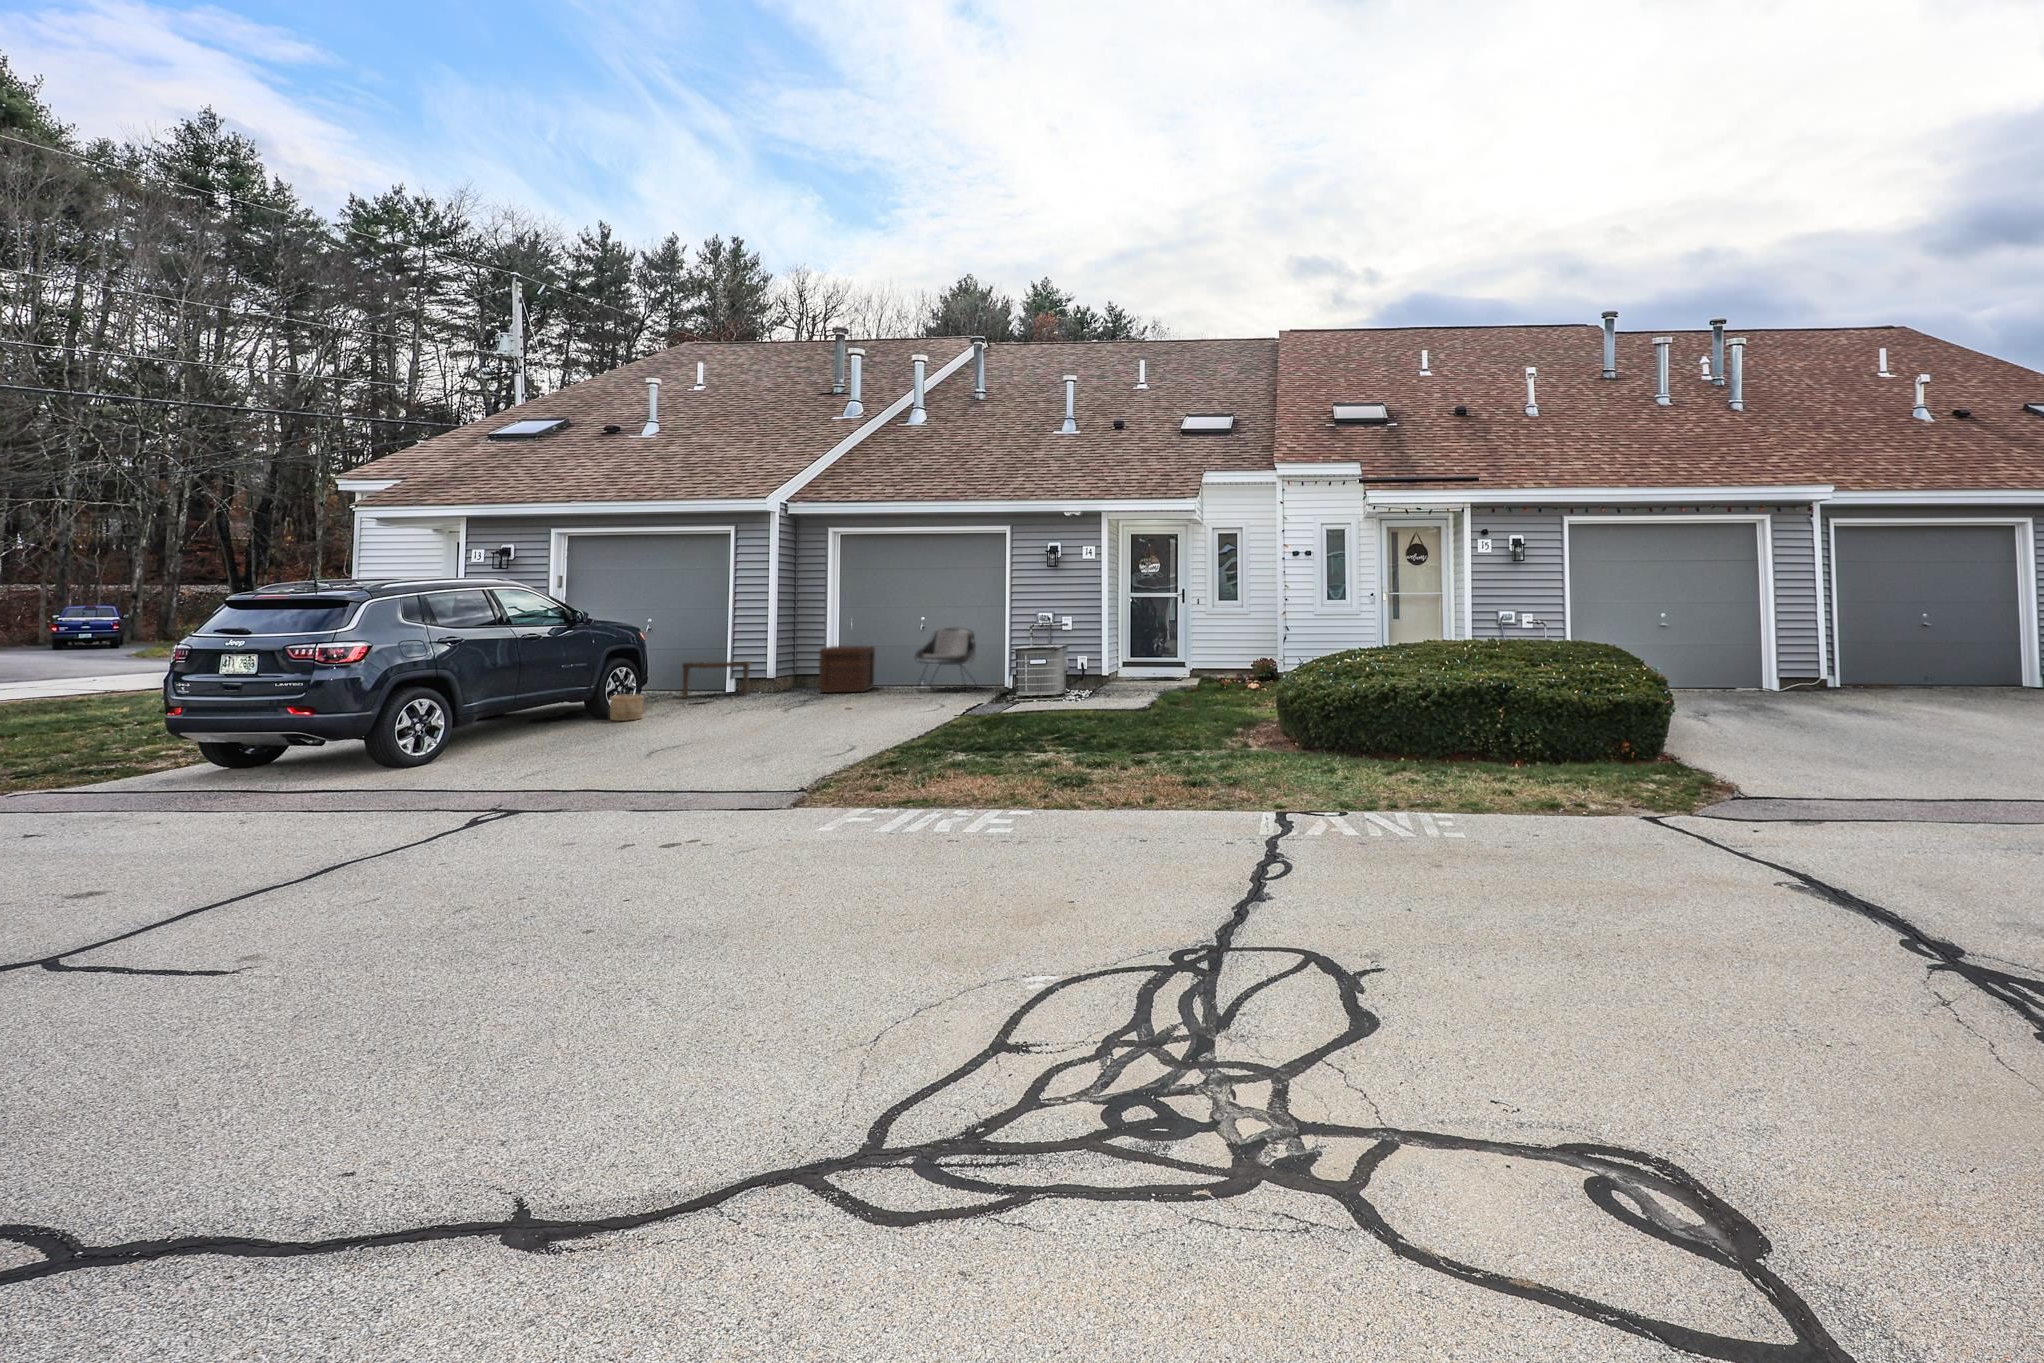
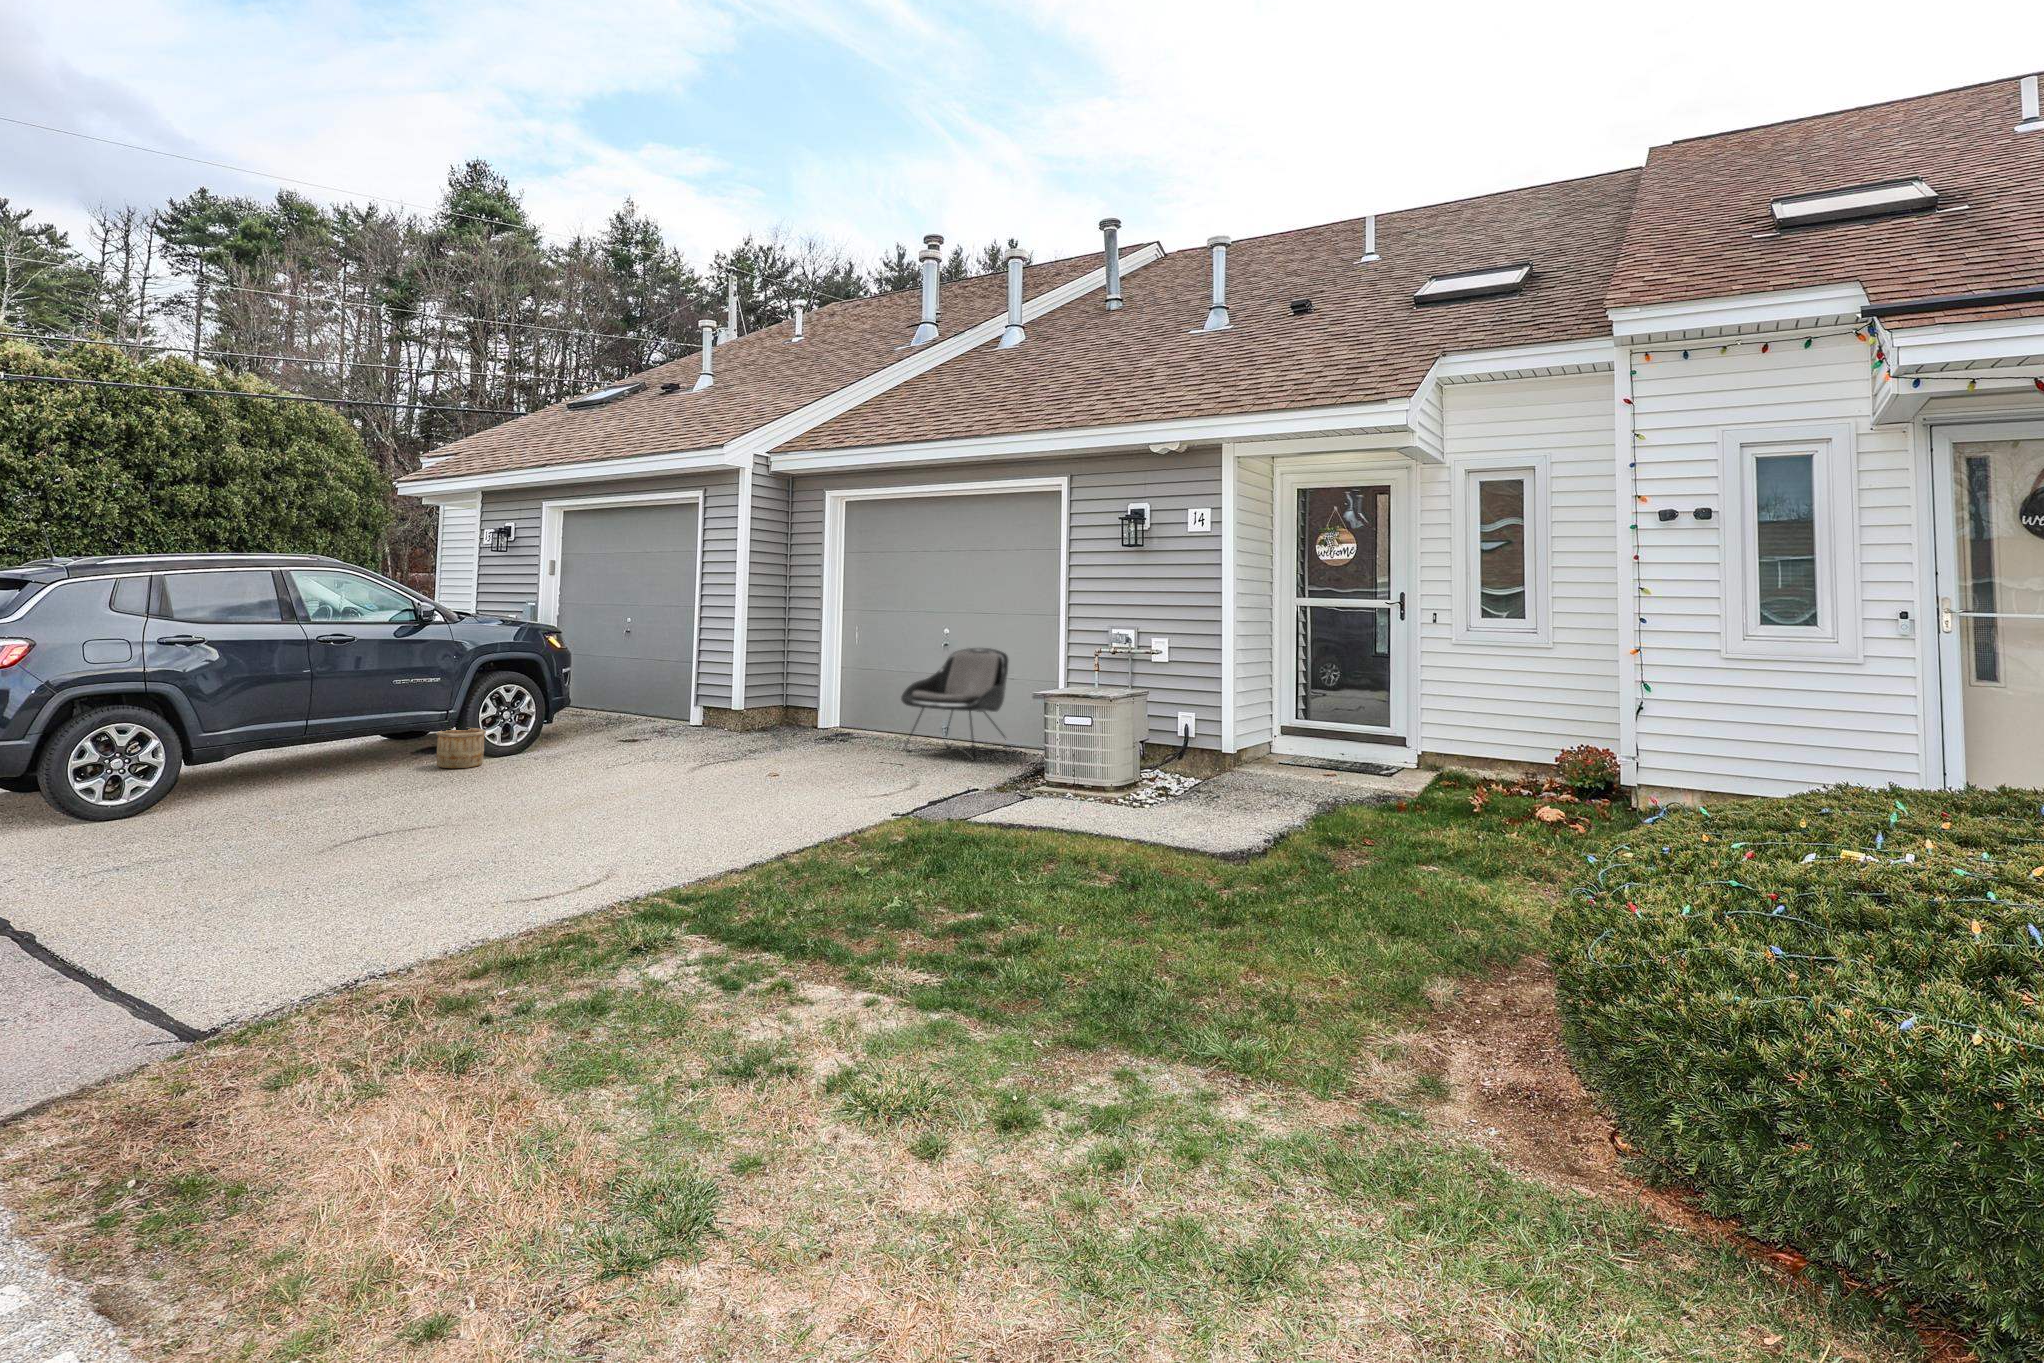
wooden crate: present [819,646,875,693] -> none [781,668,876,744]
bench: present [682,661,751,698] -> none [618,681,715,735]

